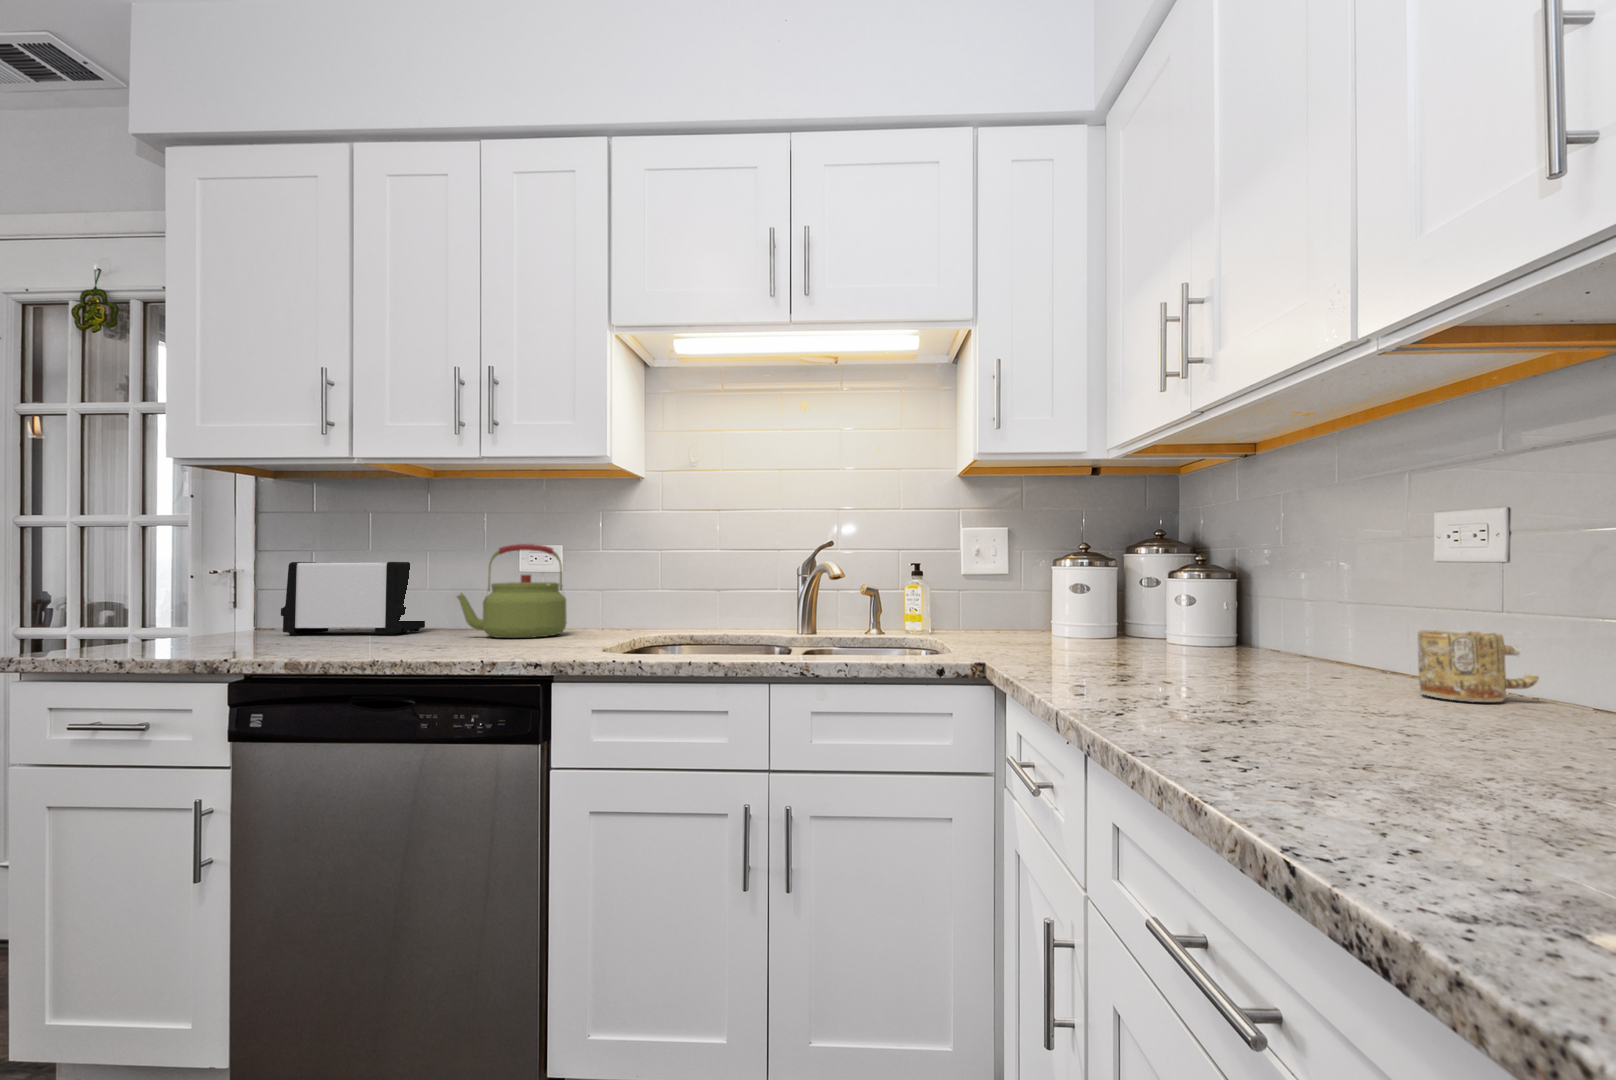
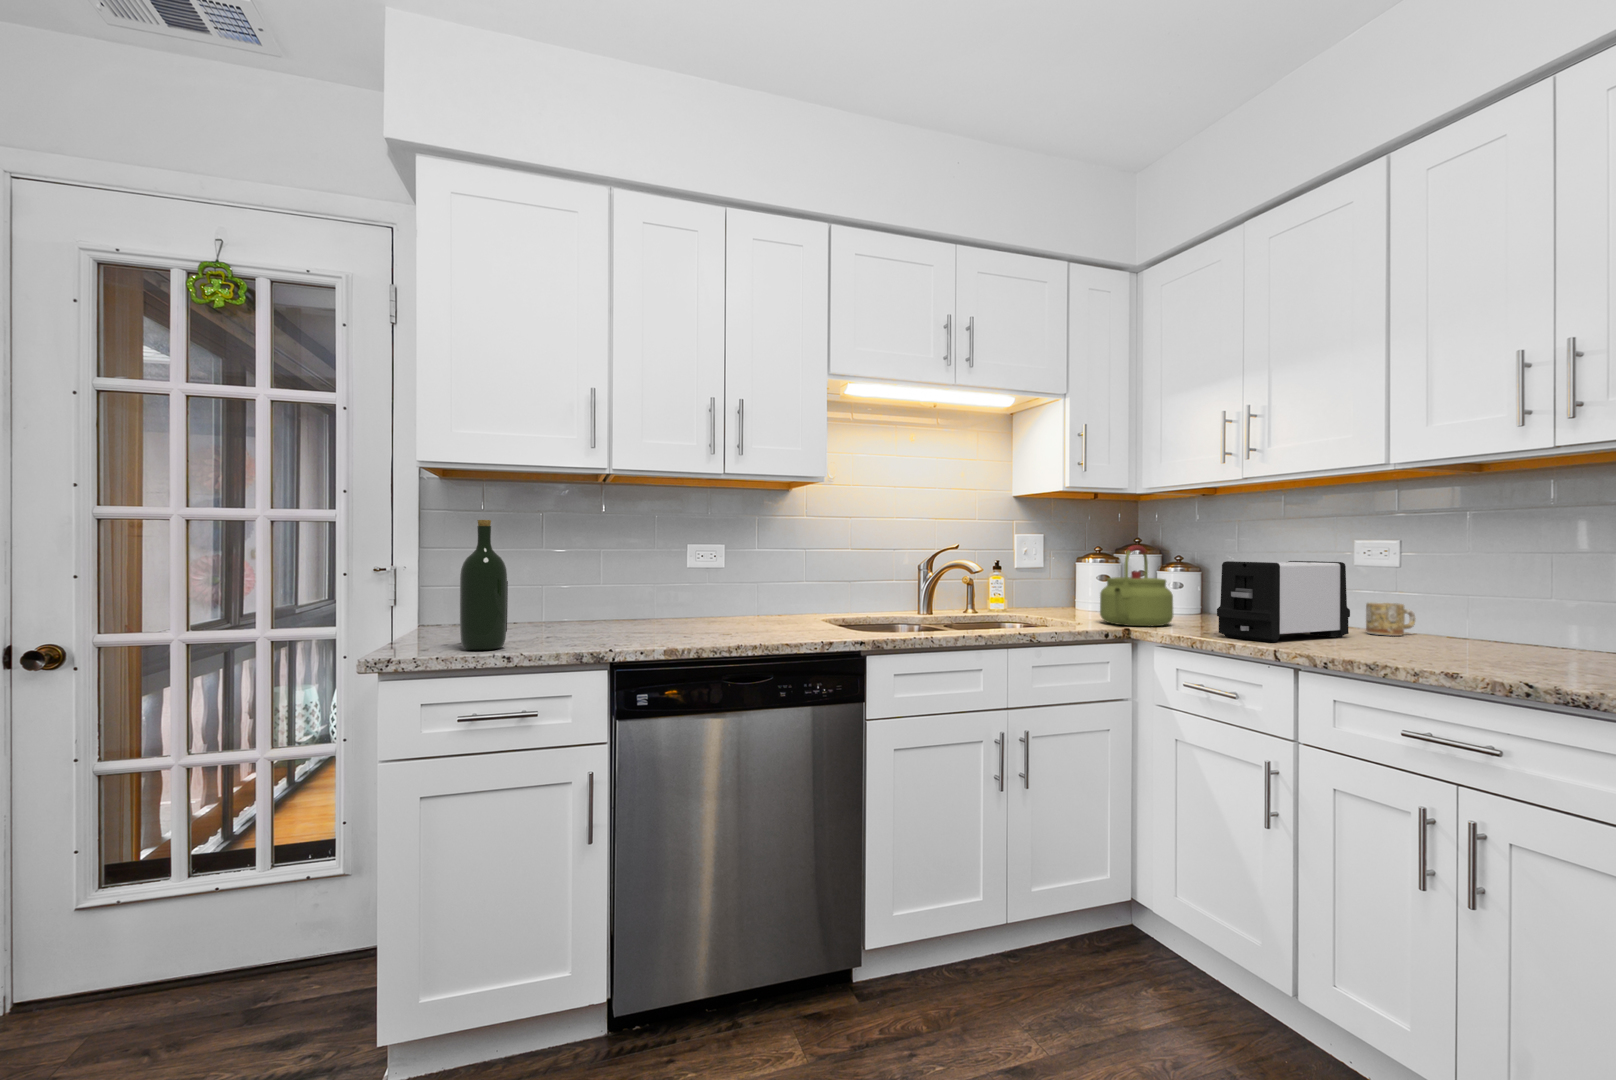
wine bottle: none [109,514,174,653] -> present [460,520,508,650]
kettle: present [457,544,567,638] -> present [1100,545,1173,626]
toaster: present [281,562,425,636] -> present [1217,561,1350,642]

